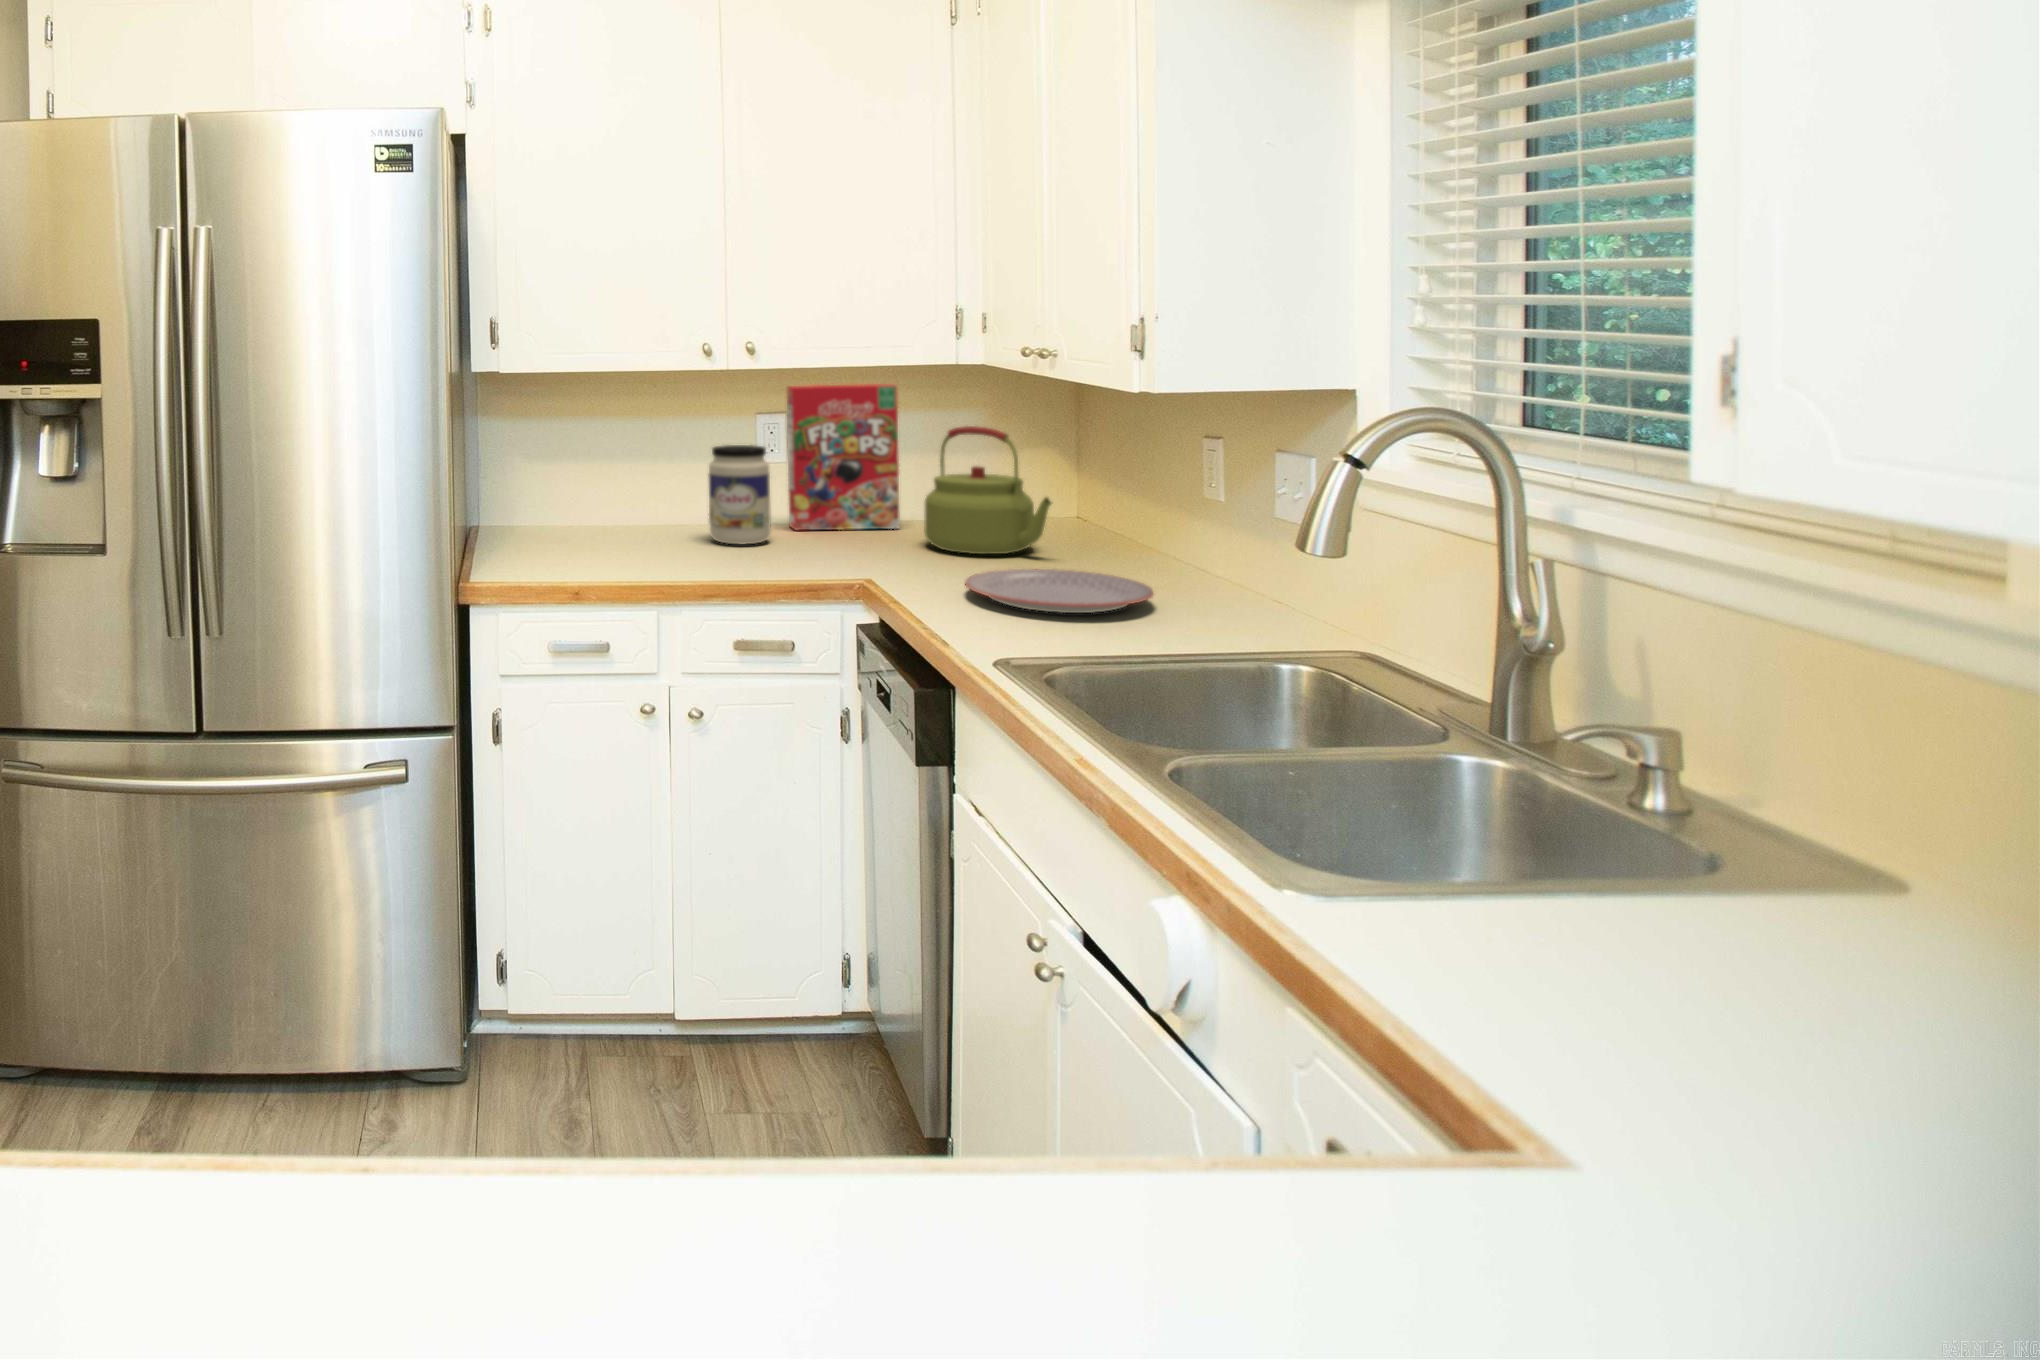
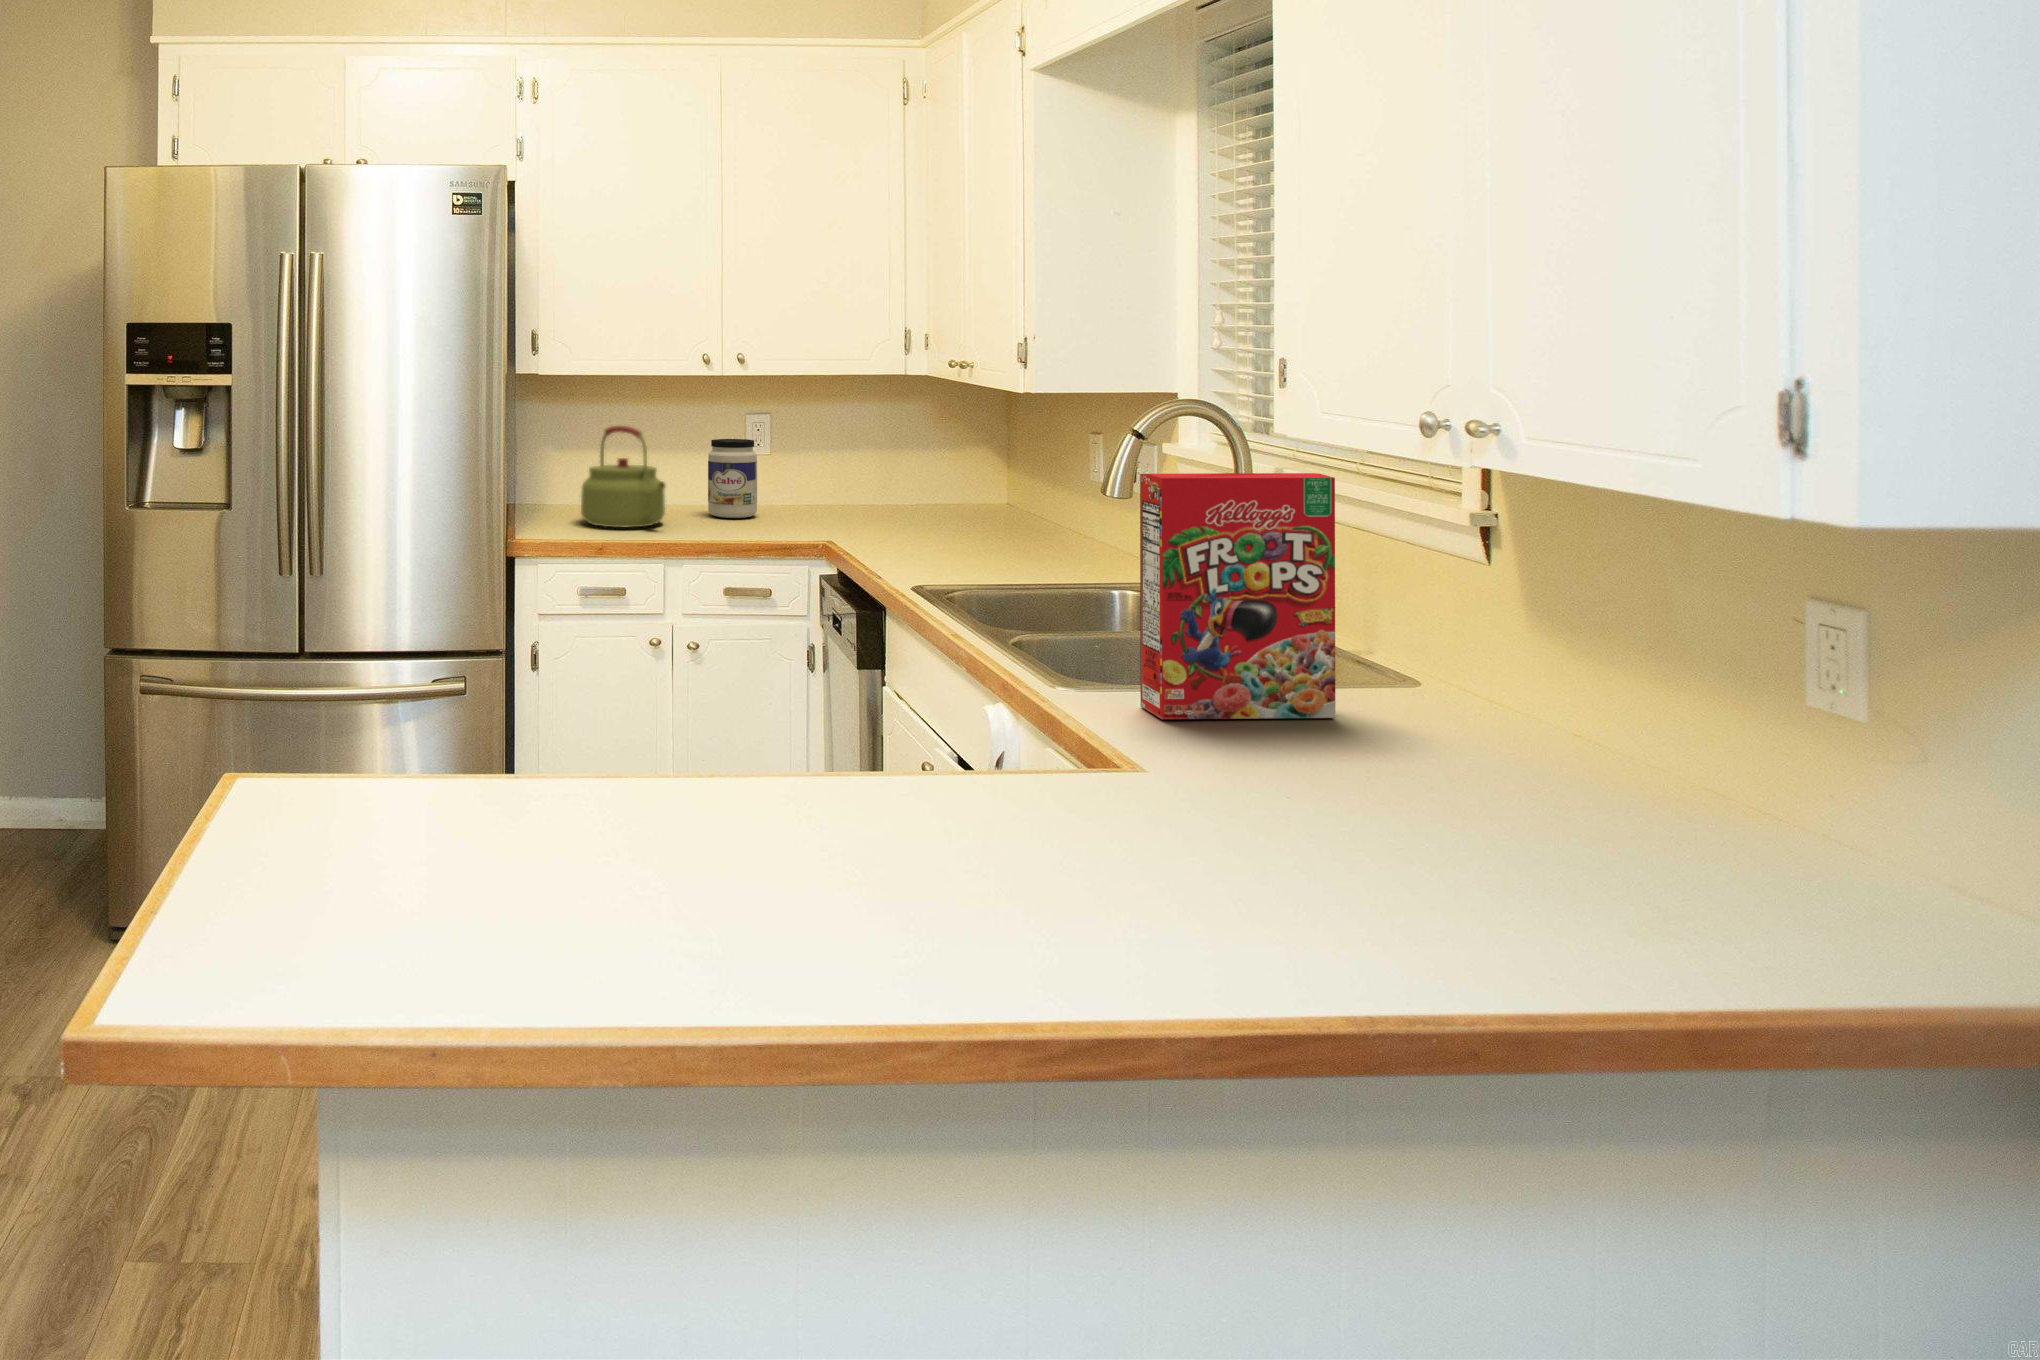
cereal box: present [787,384,900,530] -> present [1140,473,1336,719]
kettle: present [924,426,1051,554] -> present [581,426,665,528]
plate: present [965,569,1154,613] -> none [901,533,1039,560]

